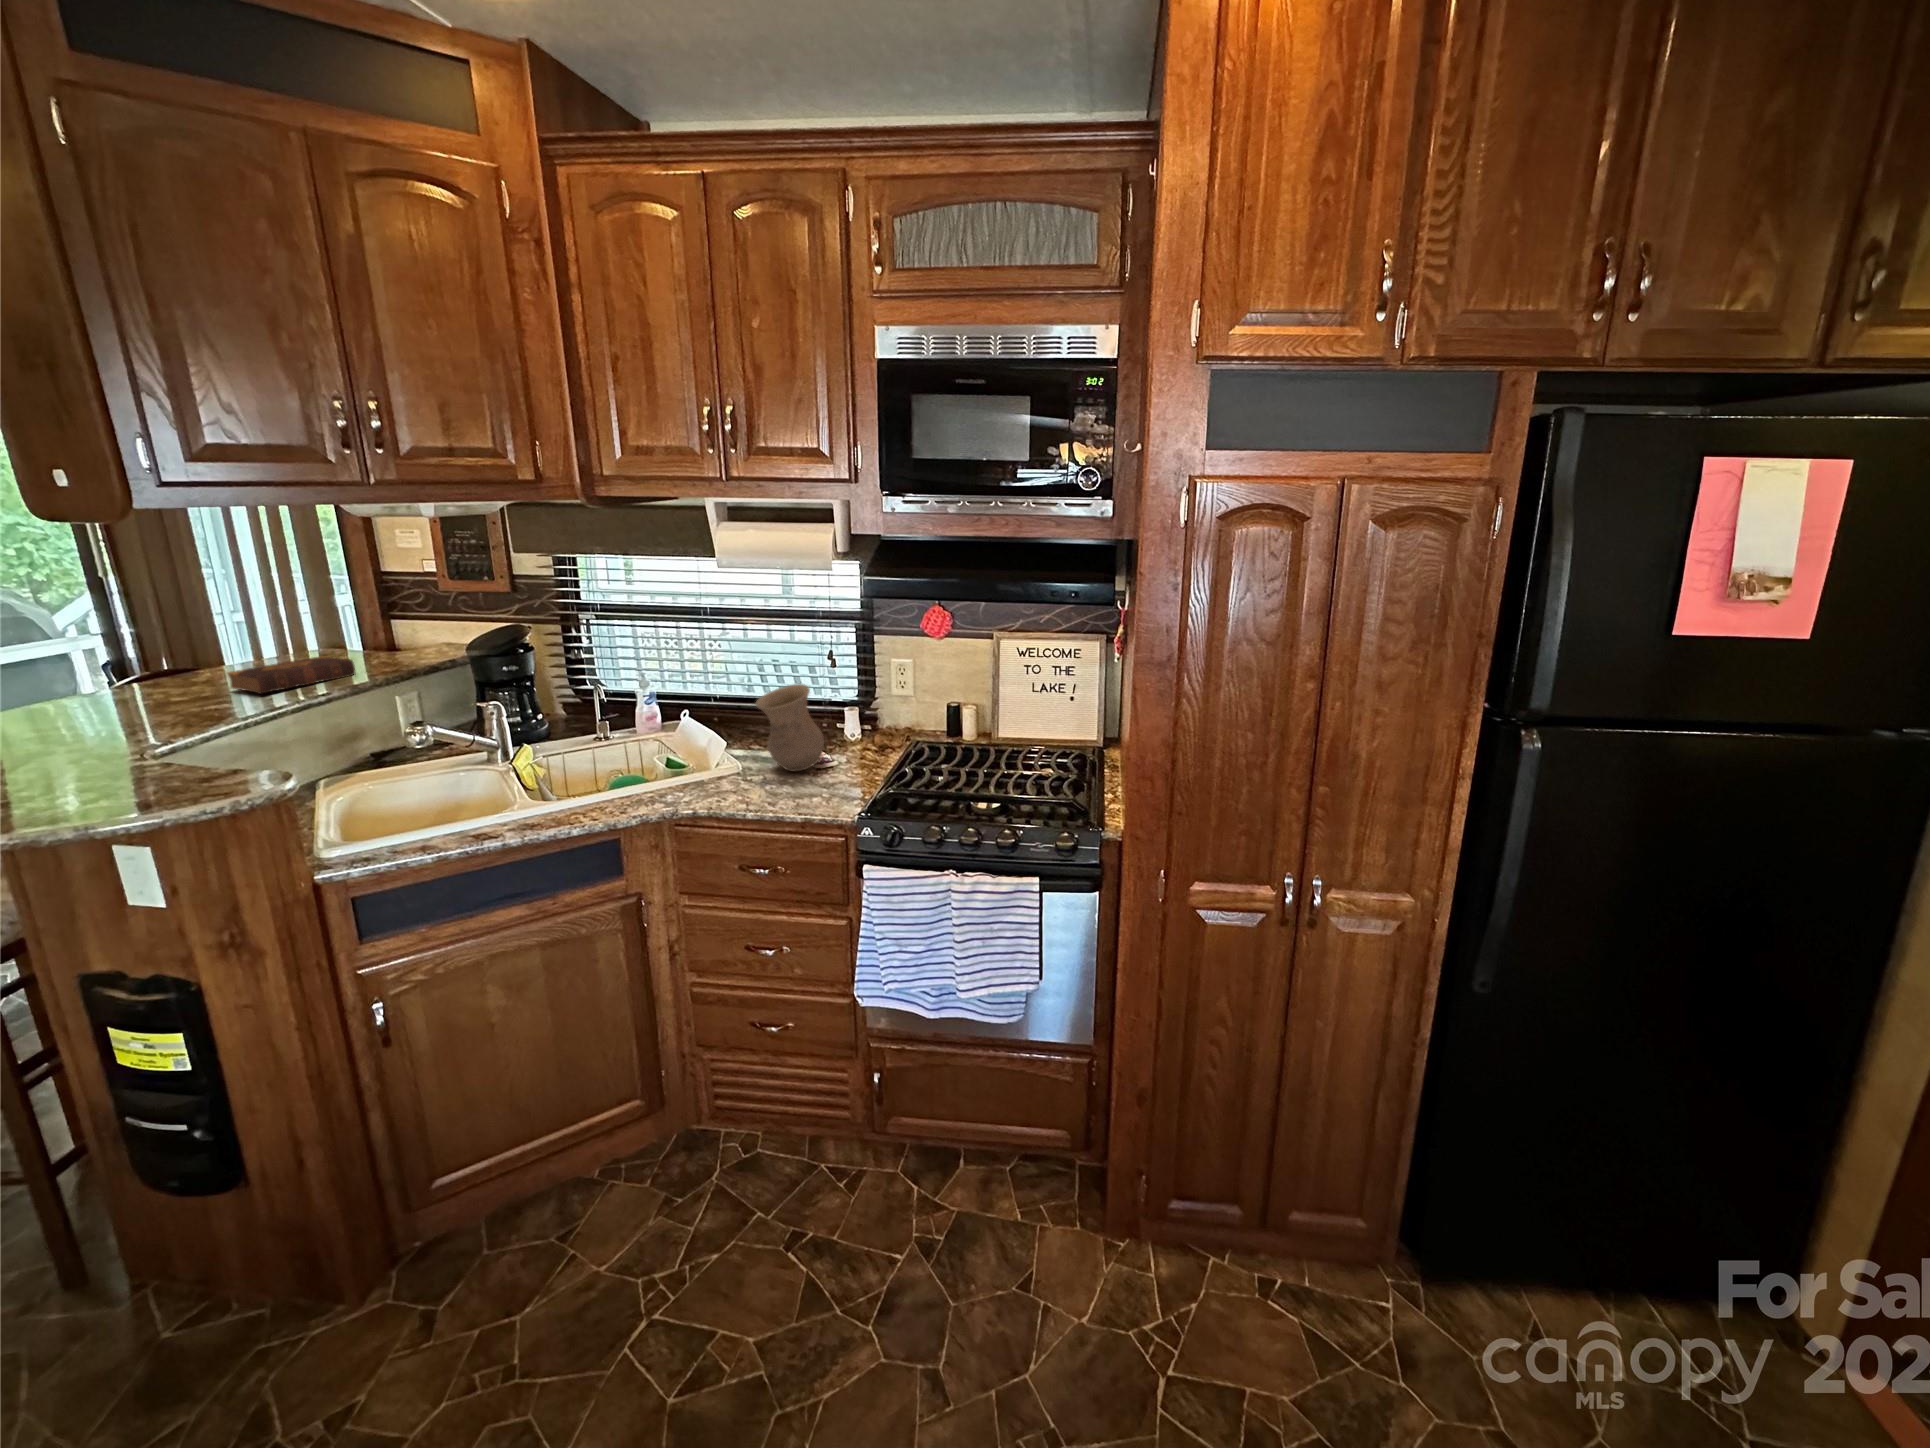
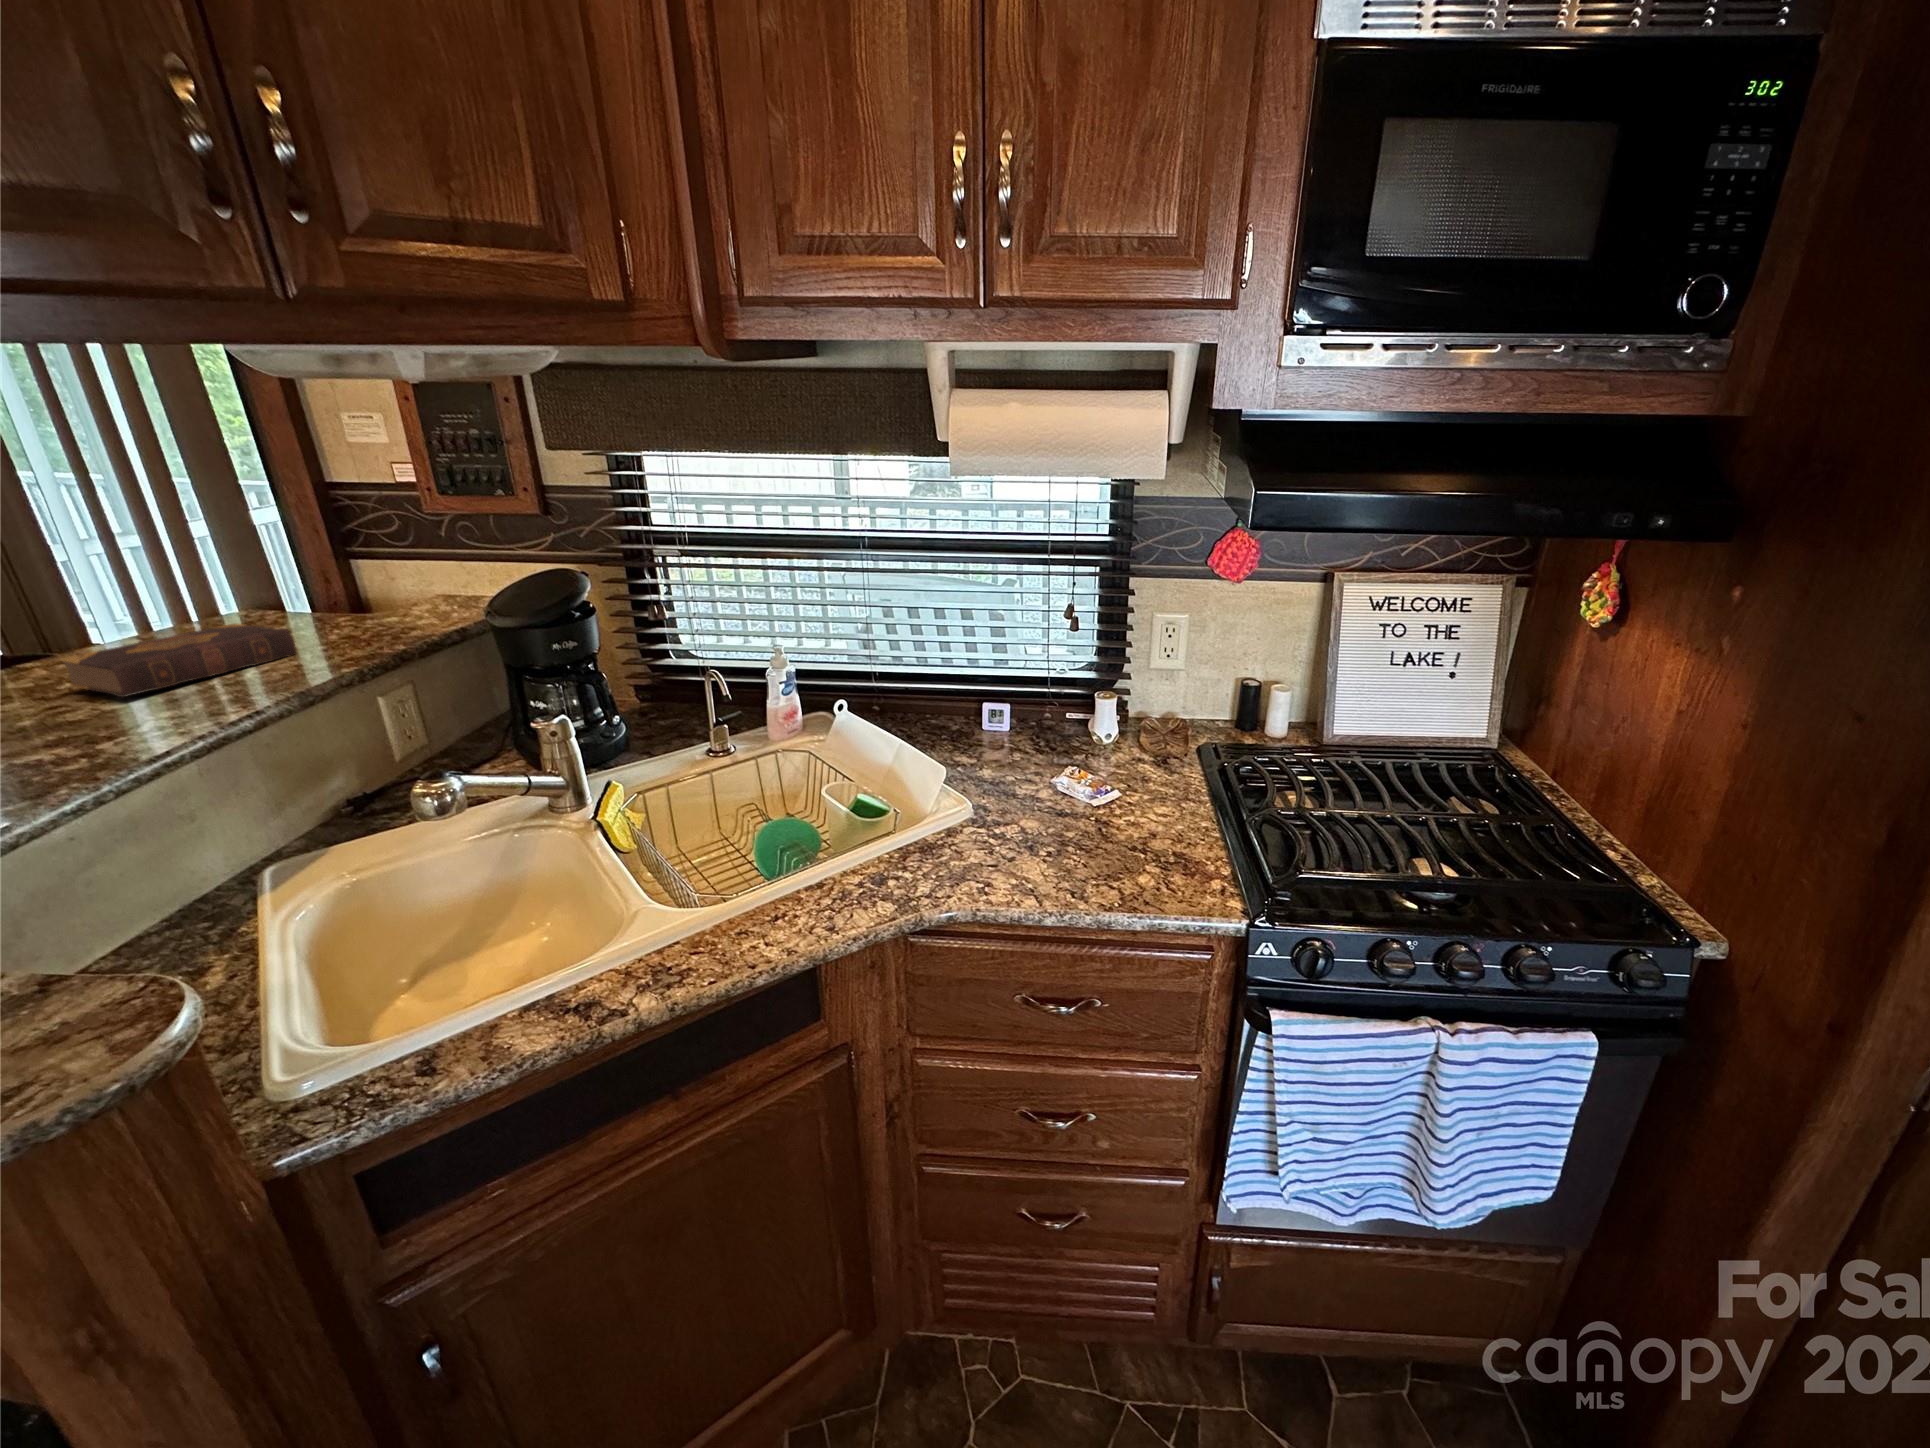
vase: present [756,684,824,771] -> none [999,663,1102,810]

